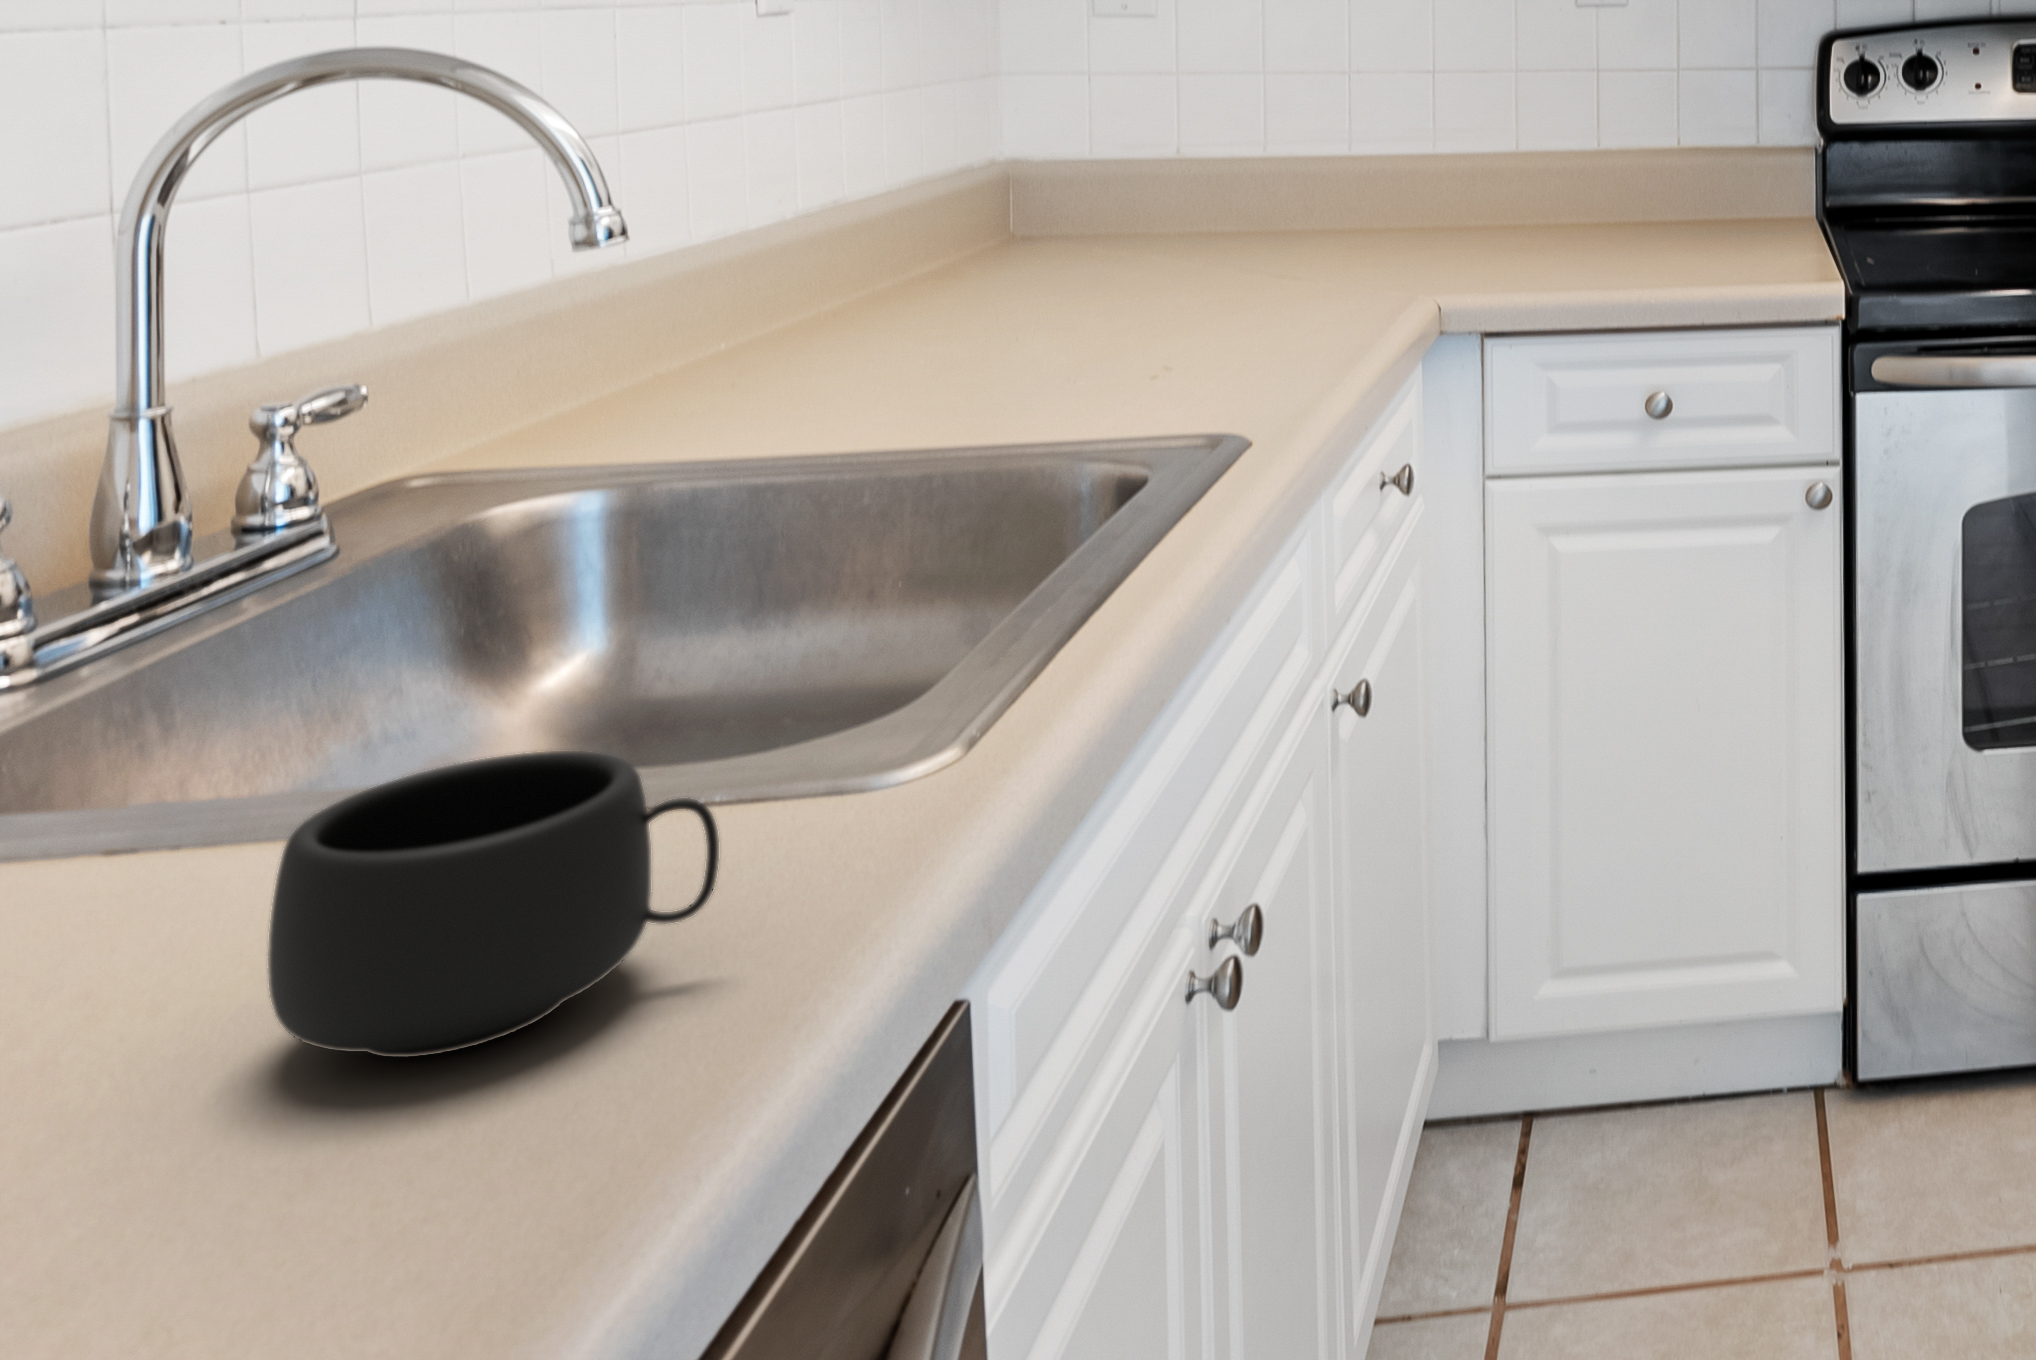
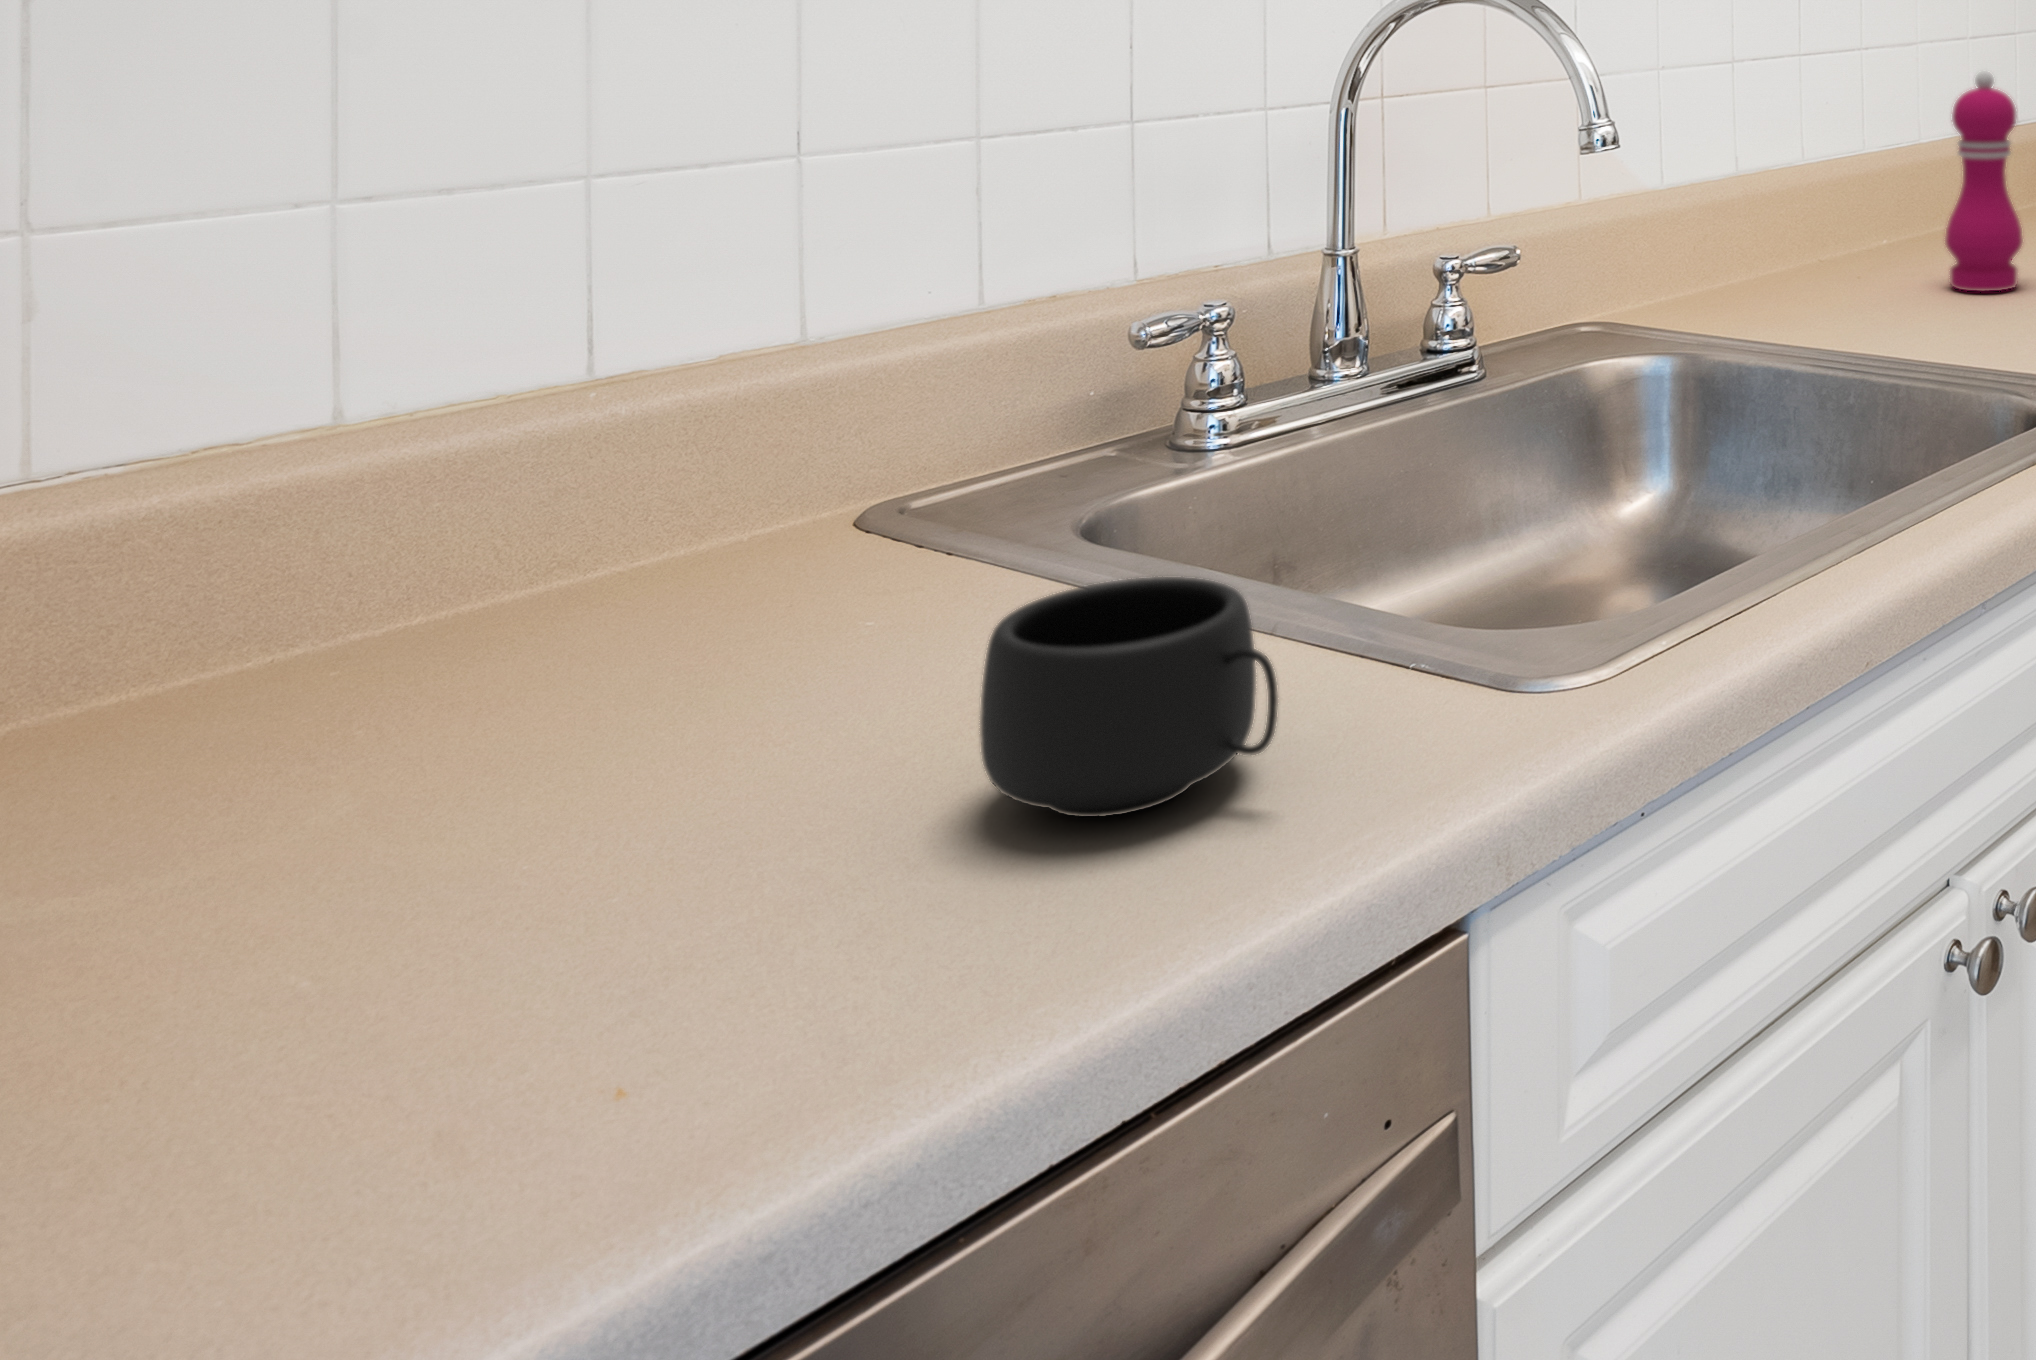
pepper mill: none [864,133,963,381] -> present [1945,71,2023,291]

